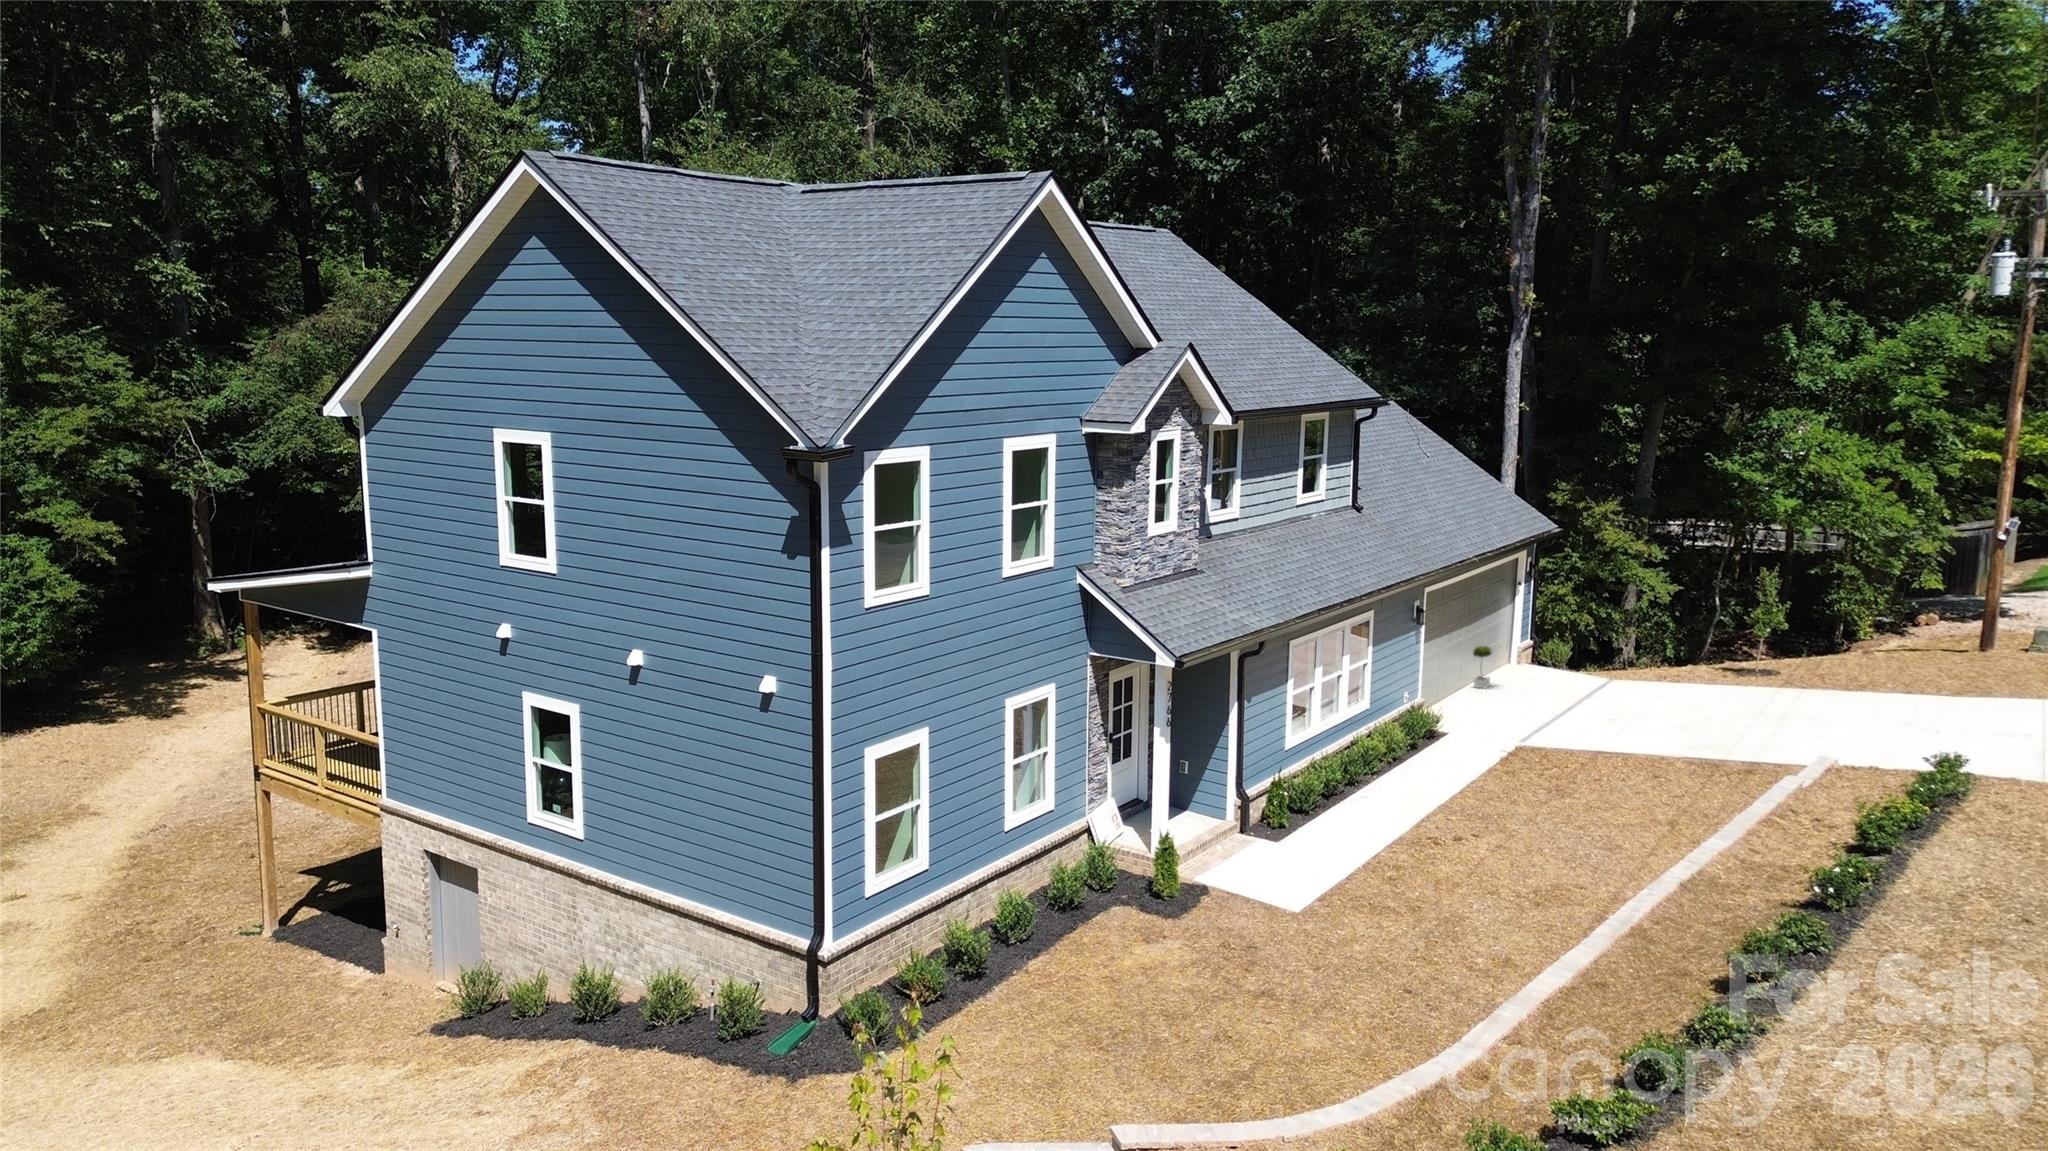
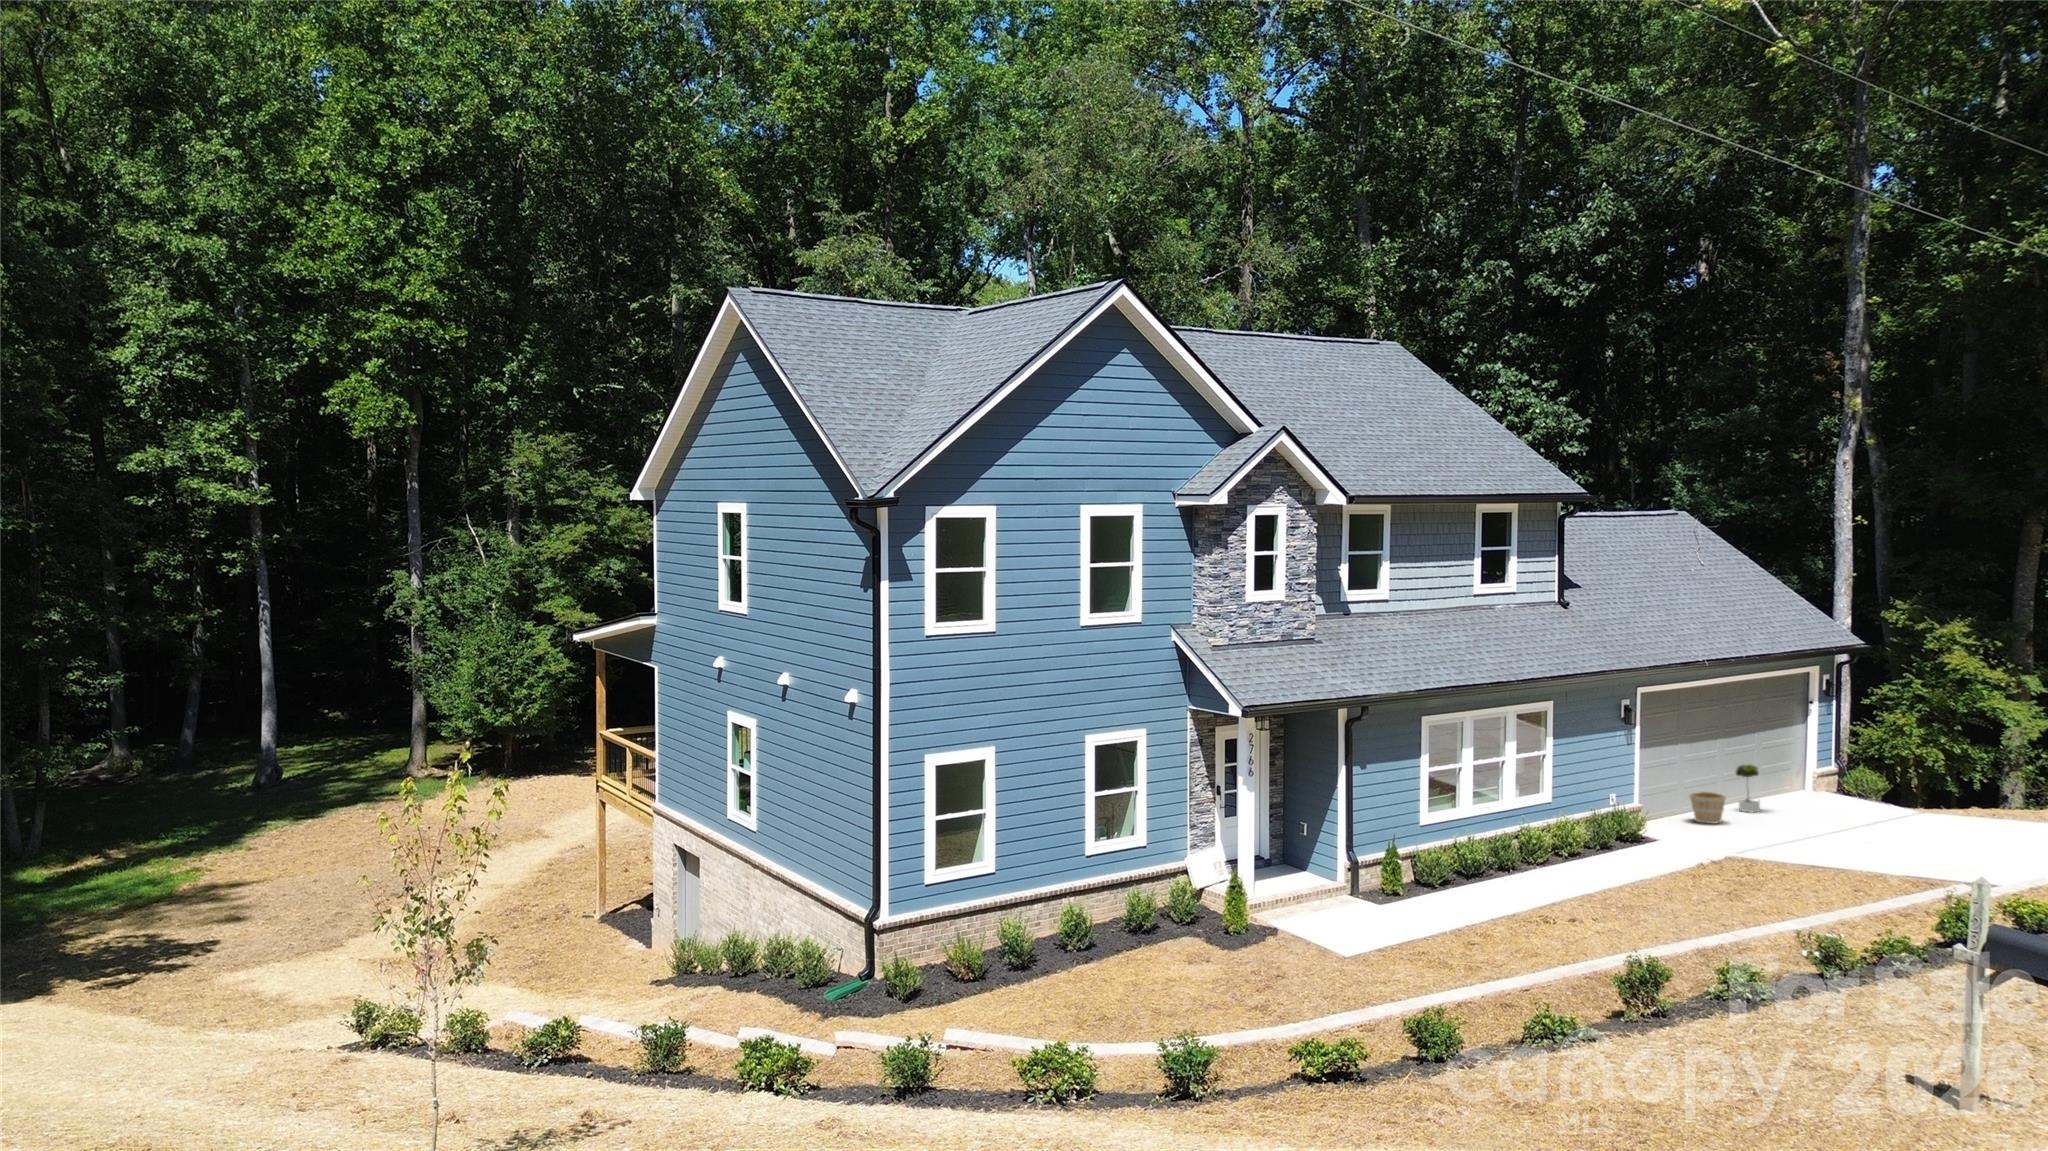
wooden bucket: none [1446,675,1477,704] -> present [1690,792,1726,824]

